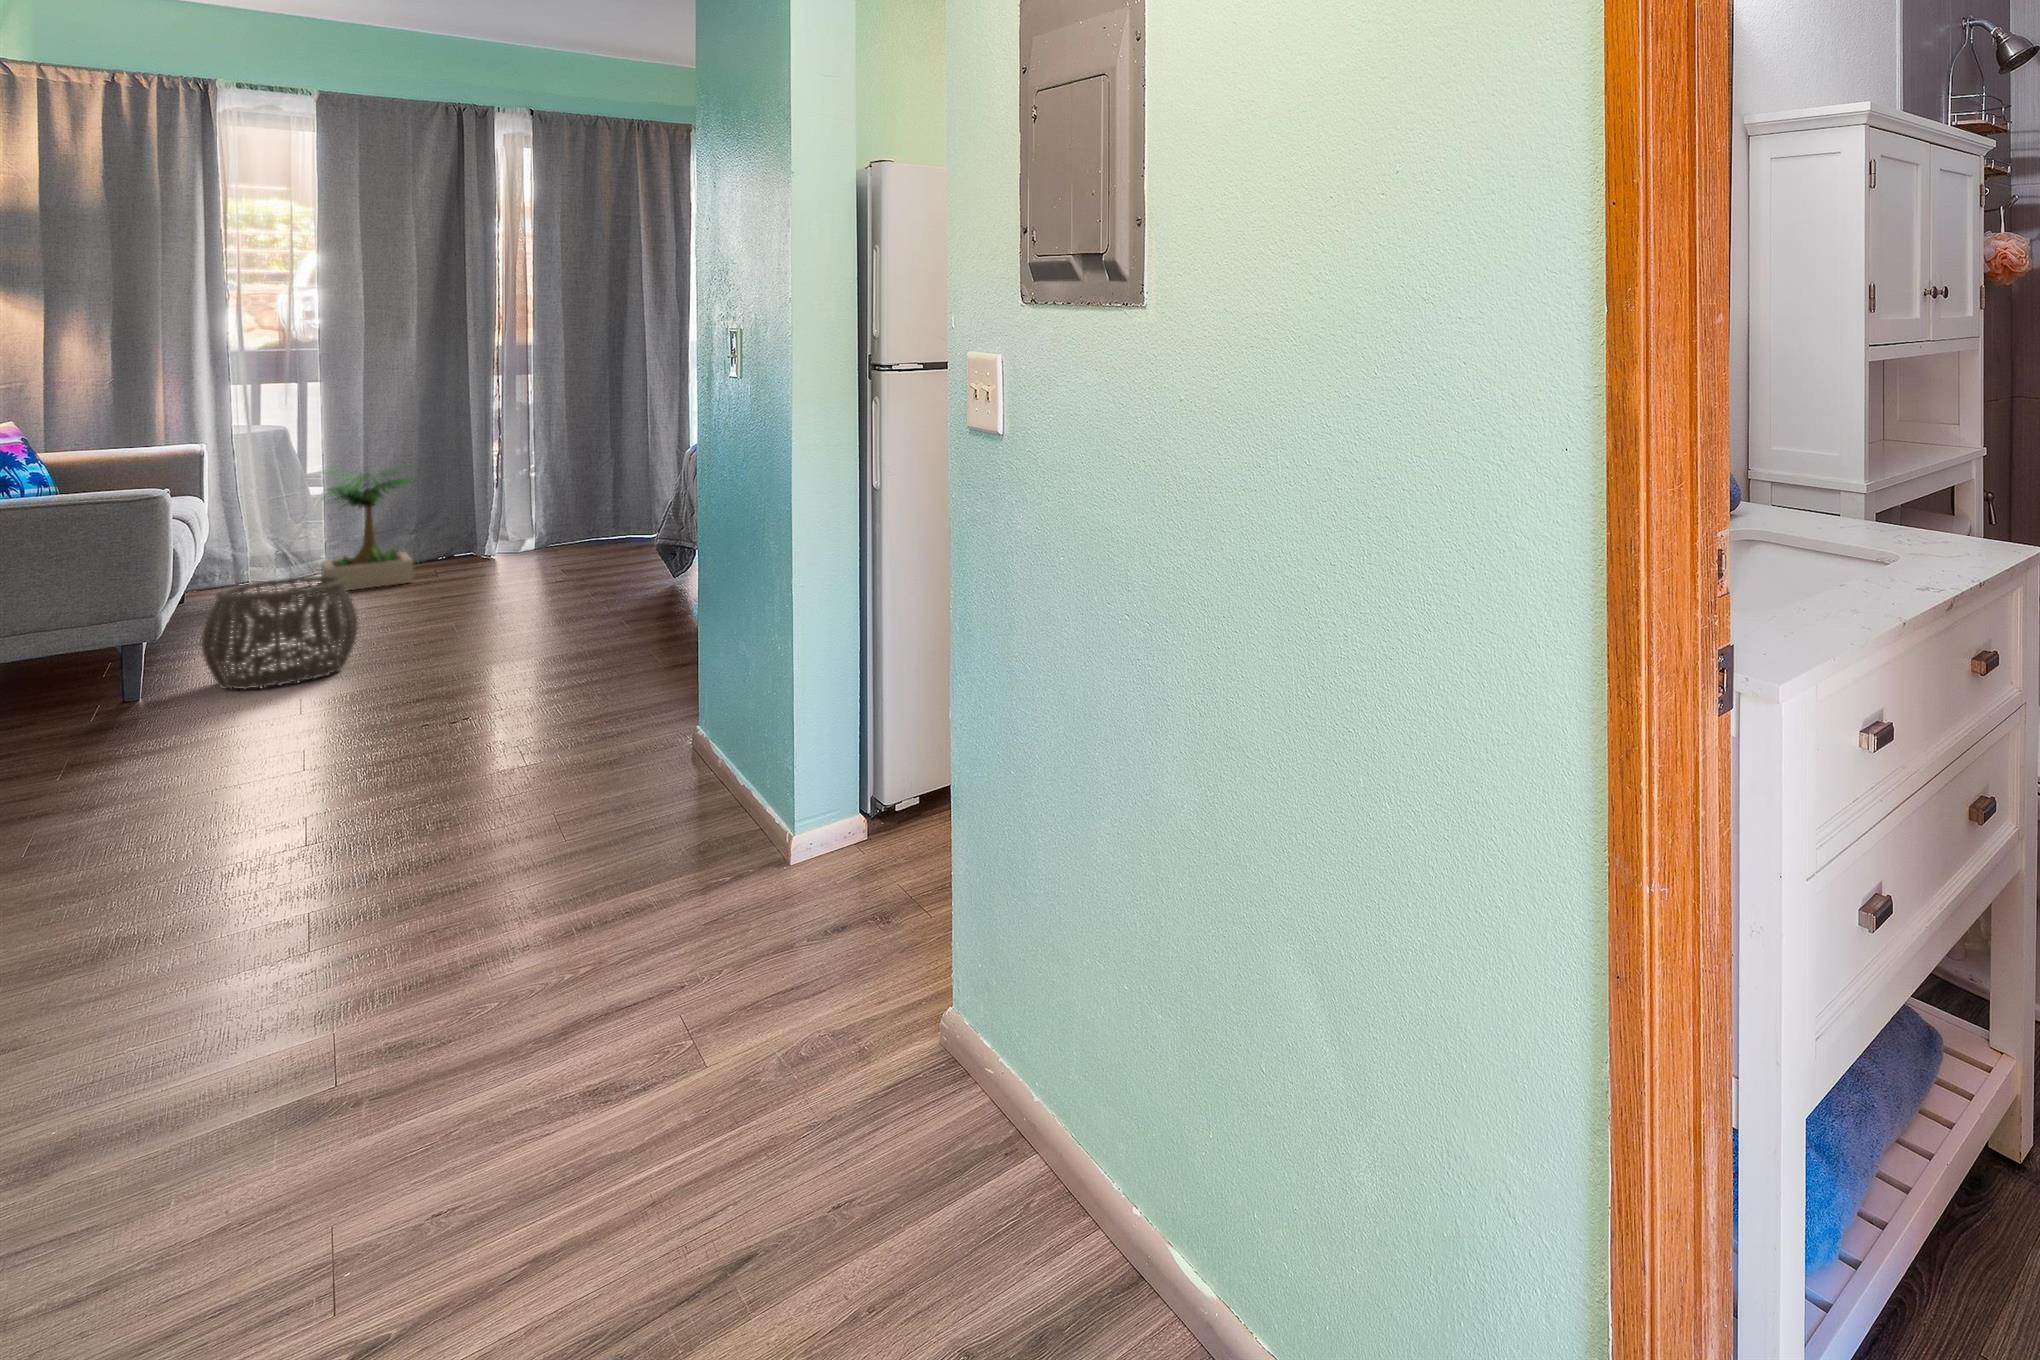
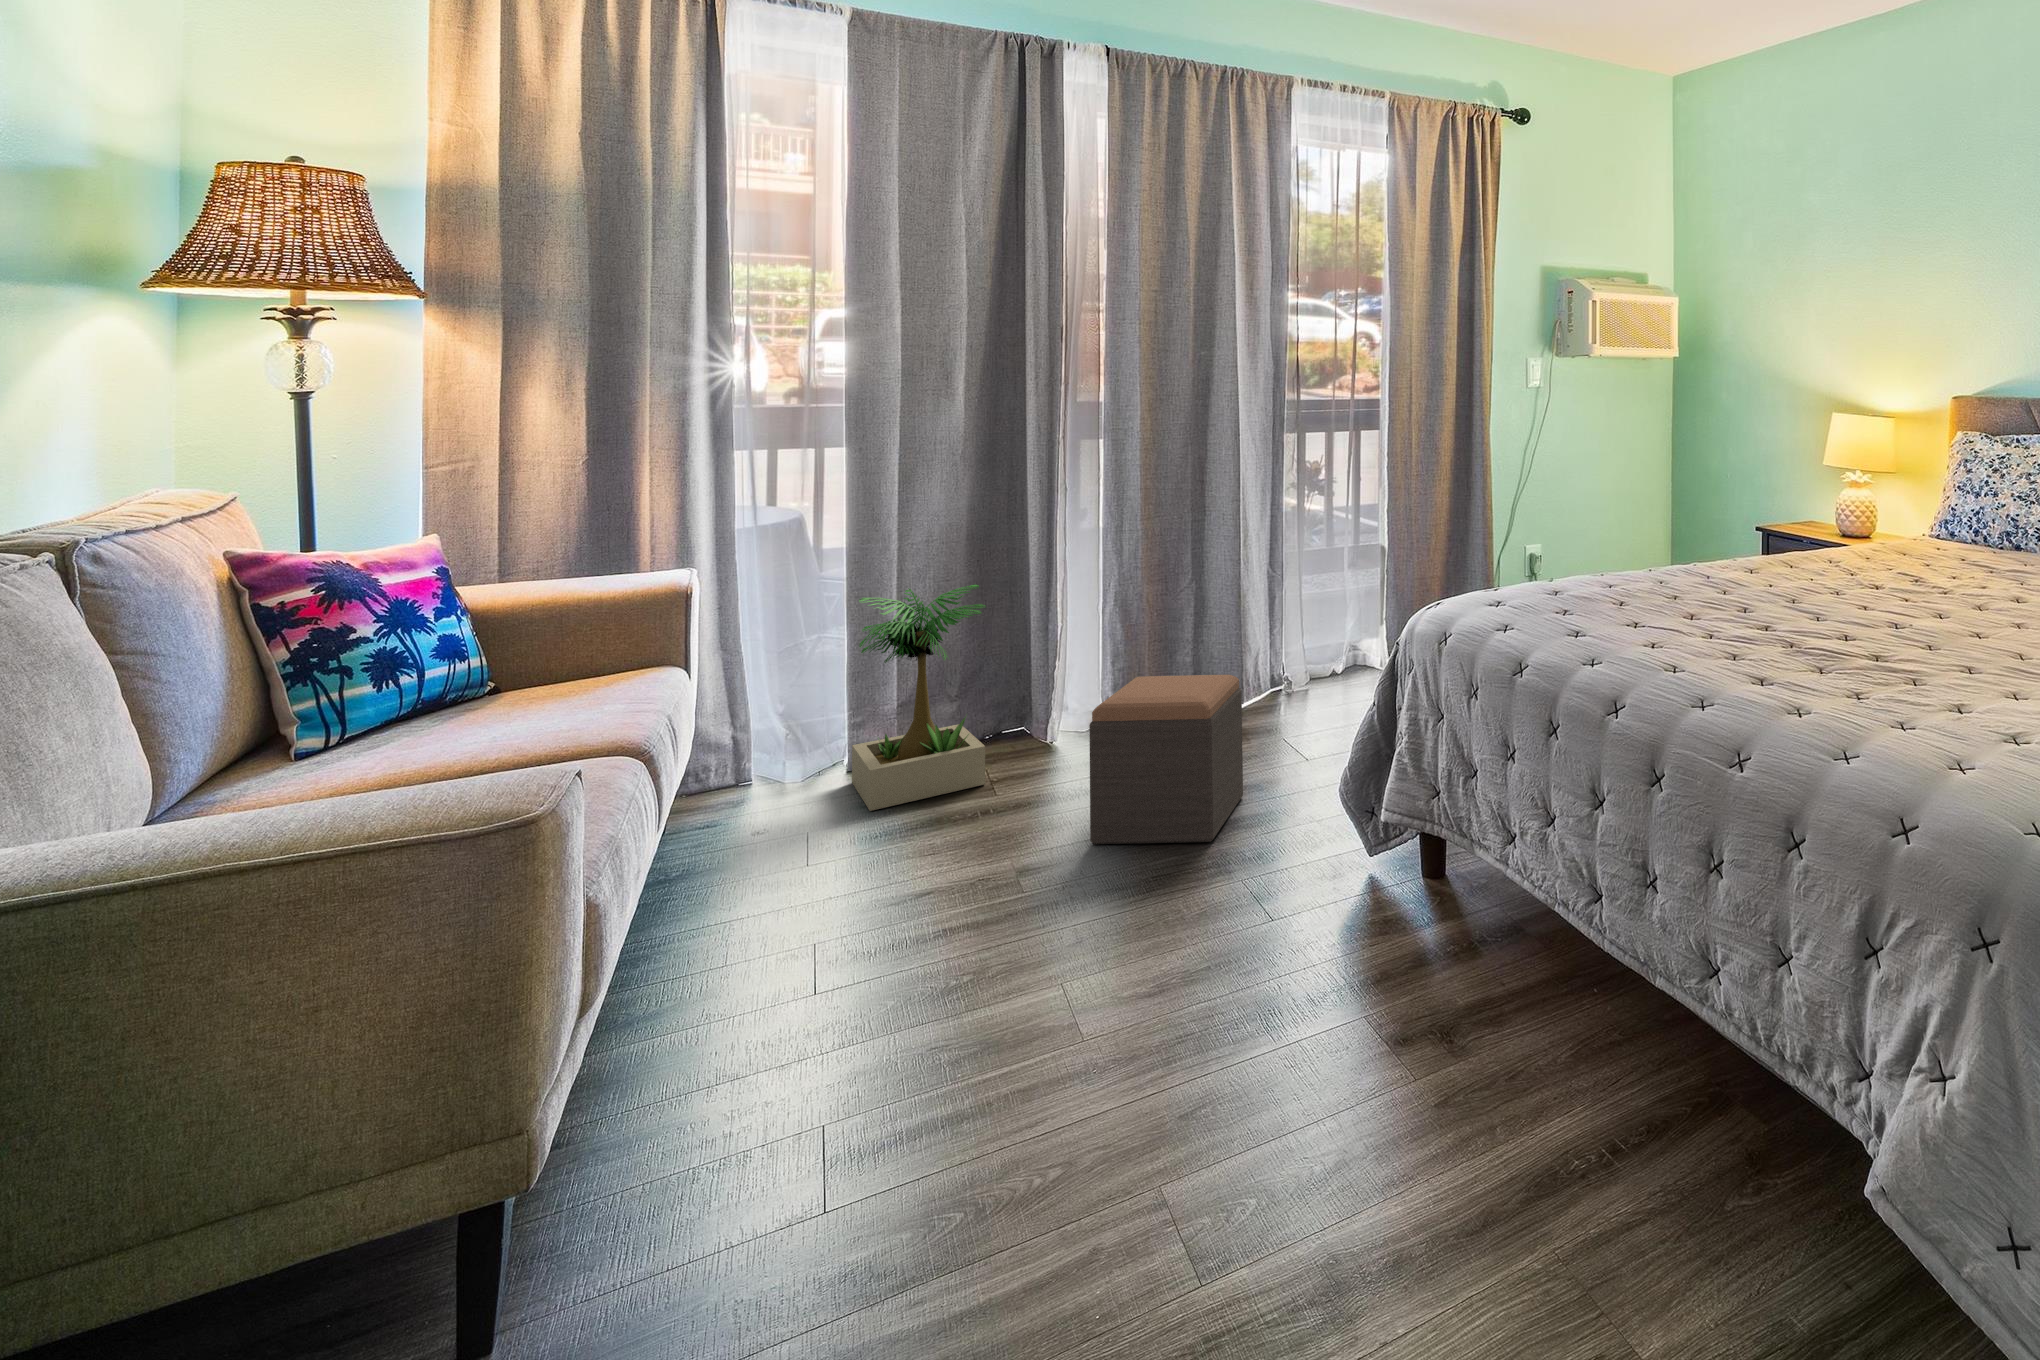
footstool: none [458,515,578,601] -> present [1089,675,1243,844]
woven basket: present [201,576,358,690] -> none [753,885,1057,1242]

